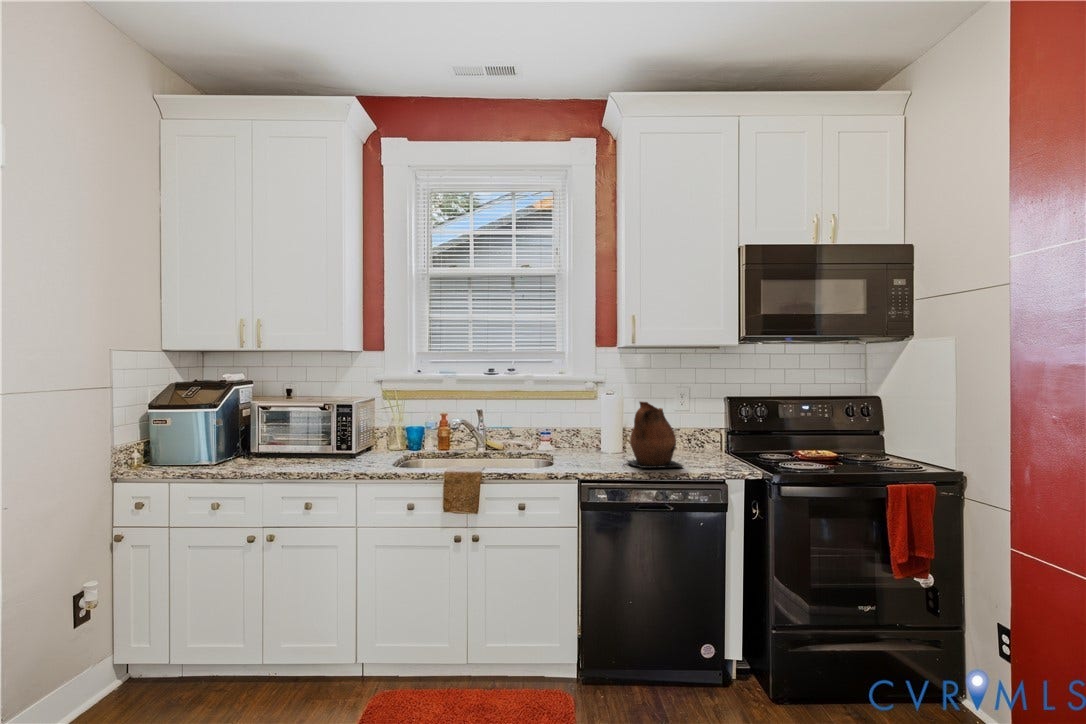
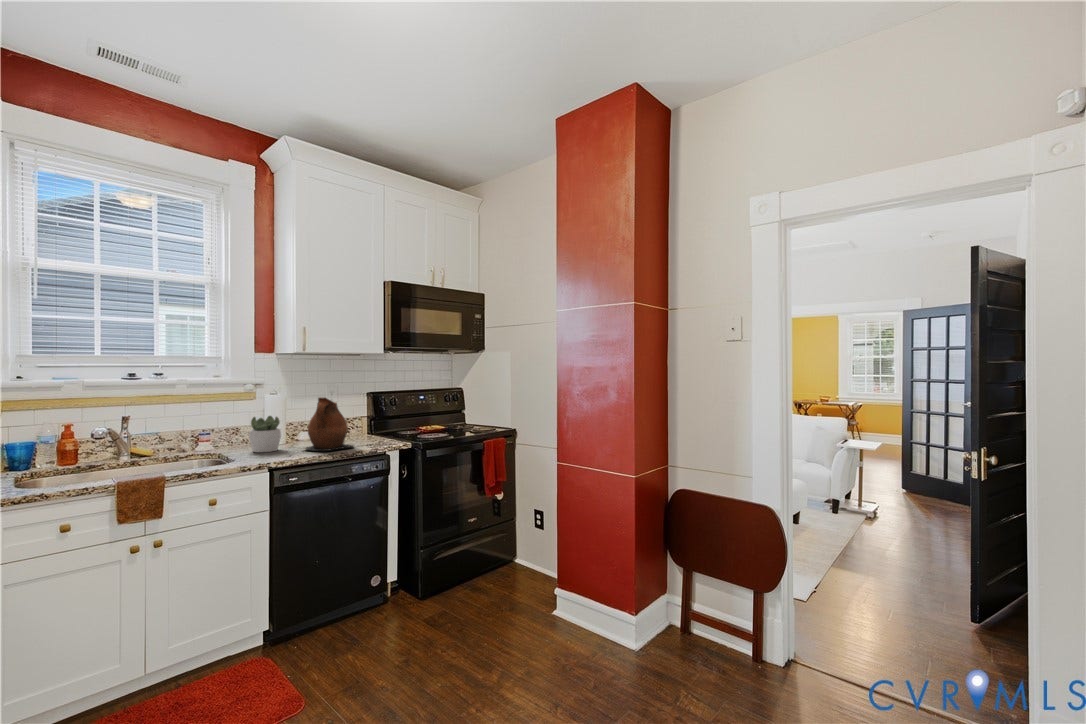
succulent plant: none [577,419,610,460] -> present [249,416,281,452]

